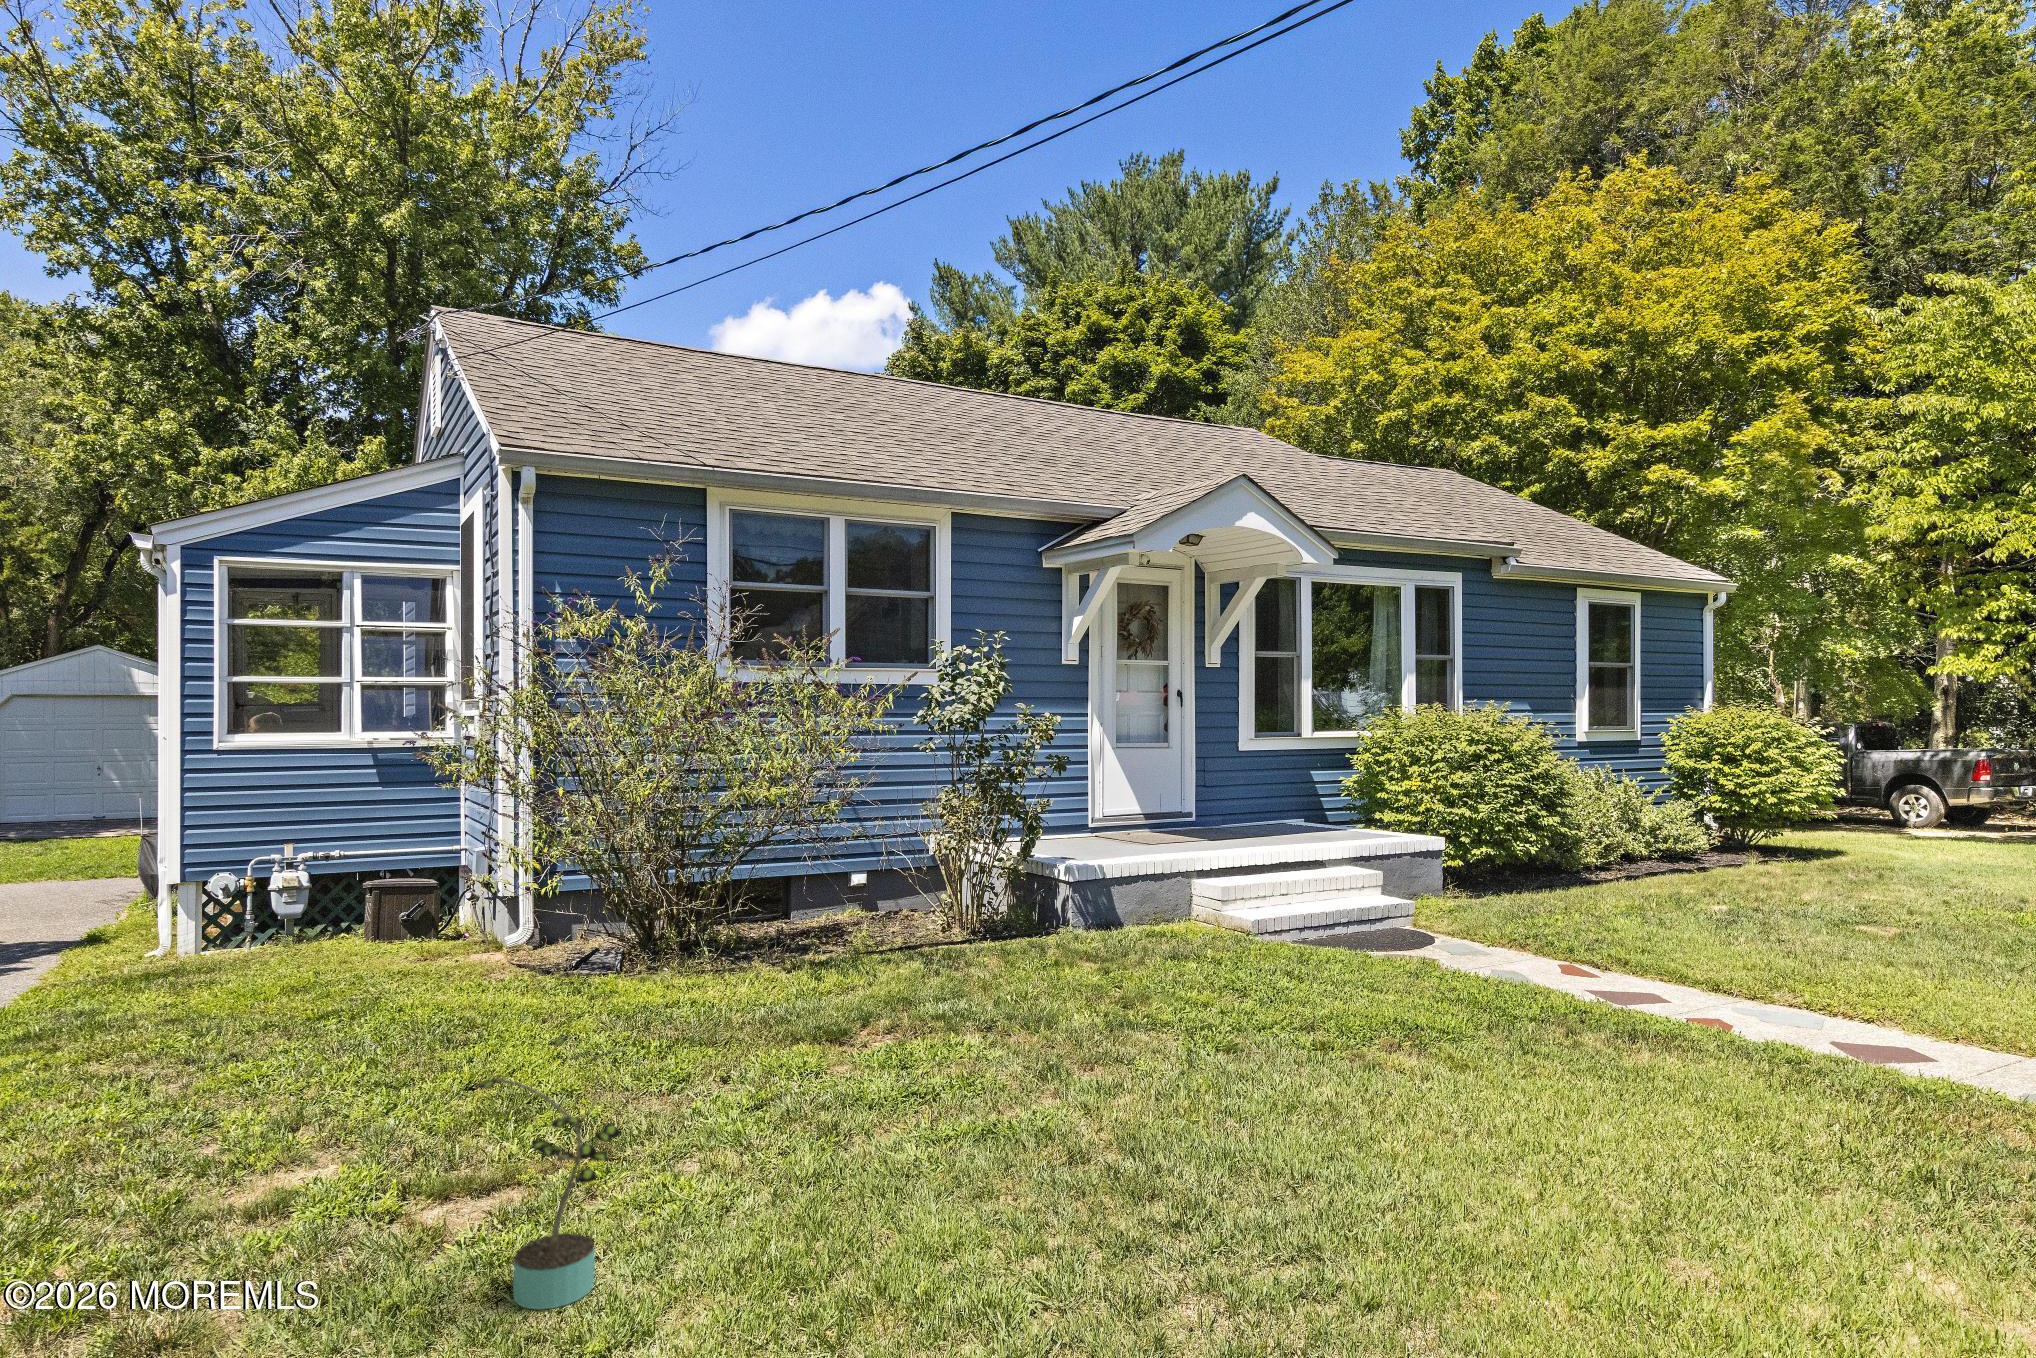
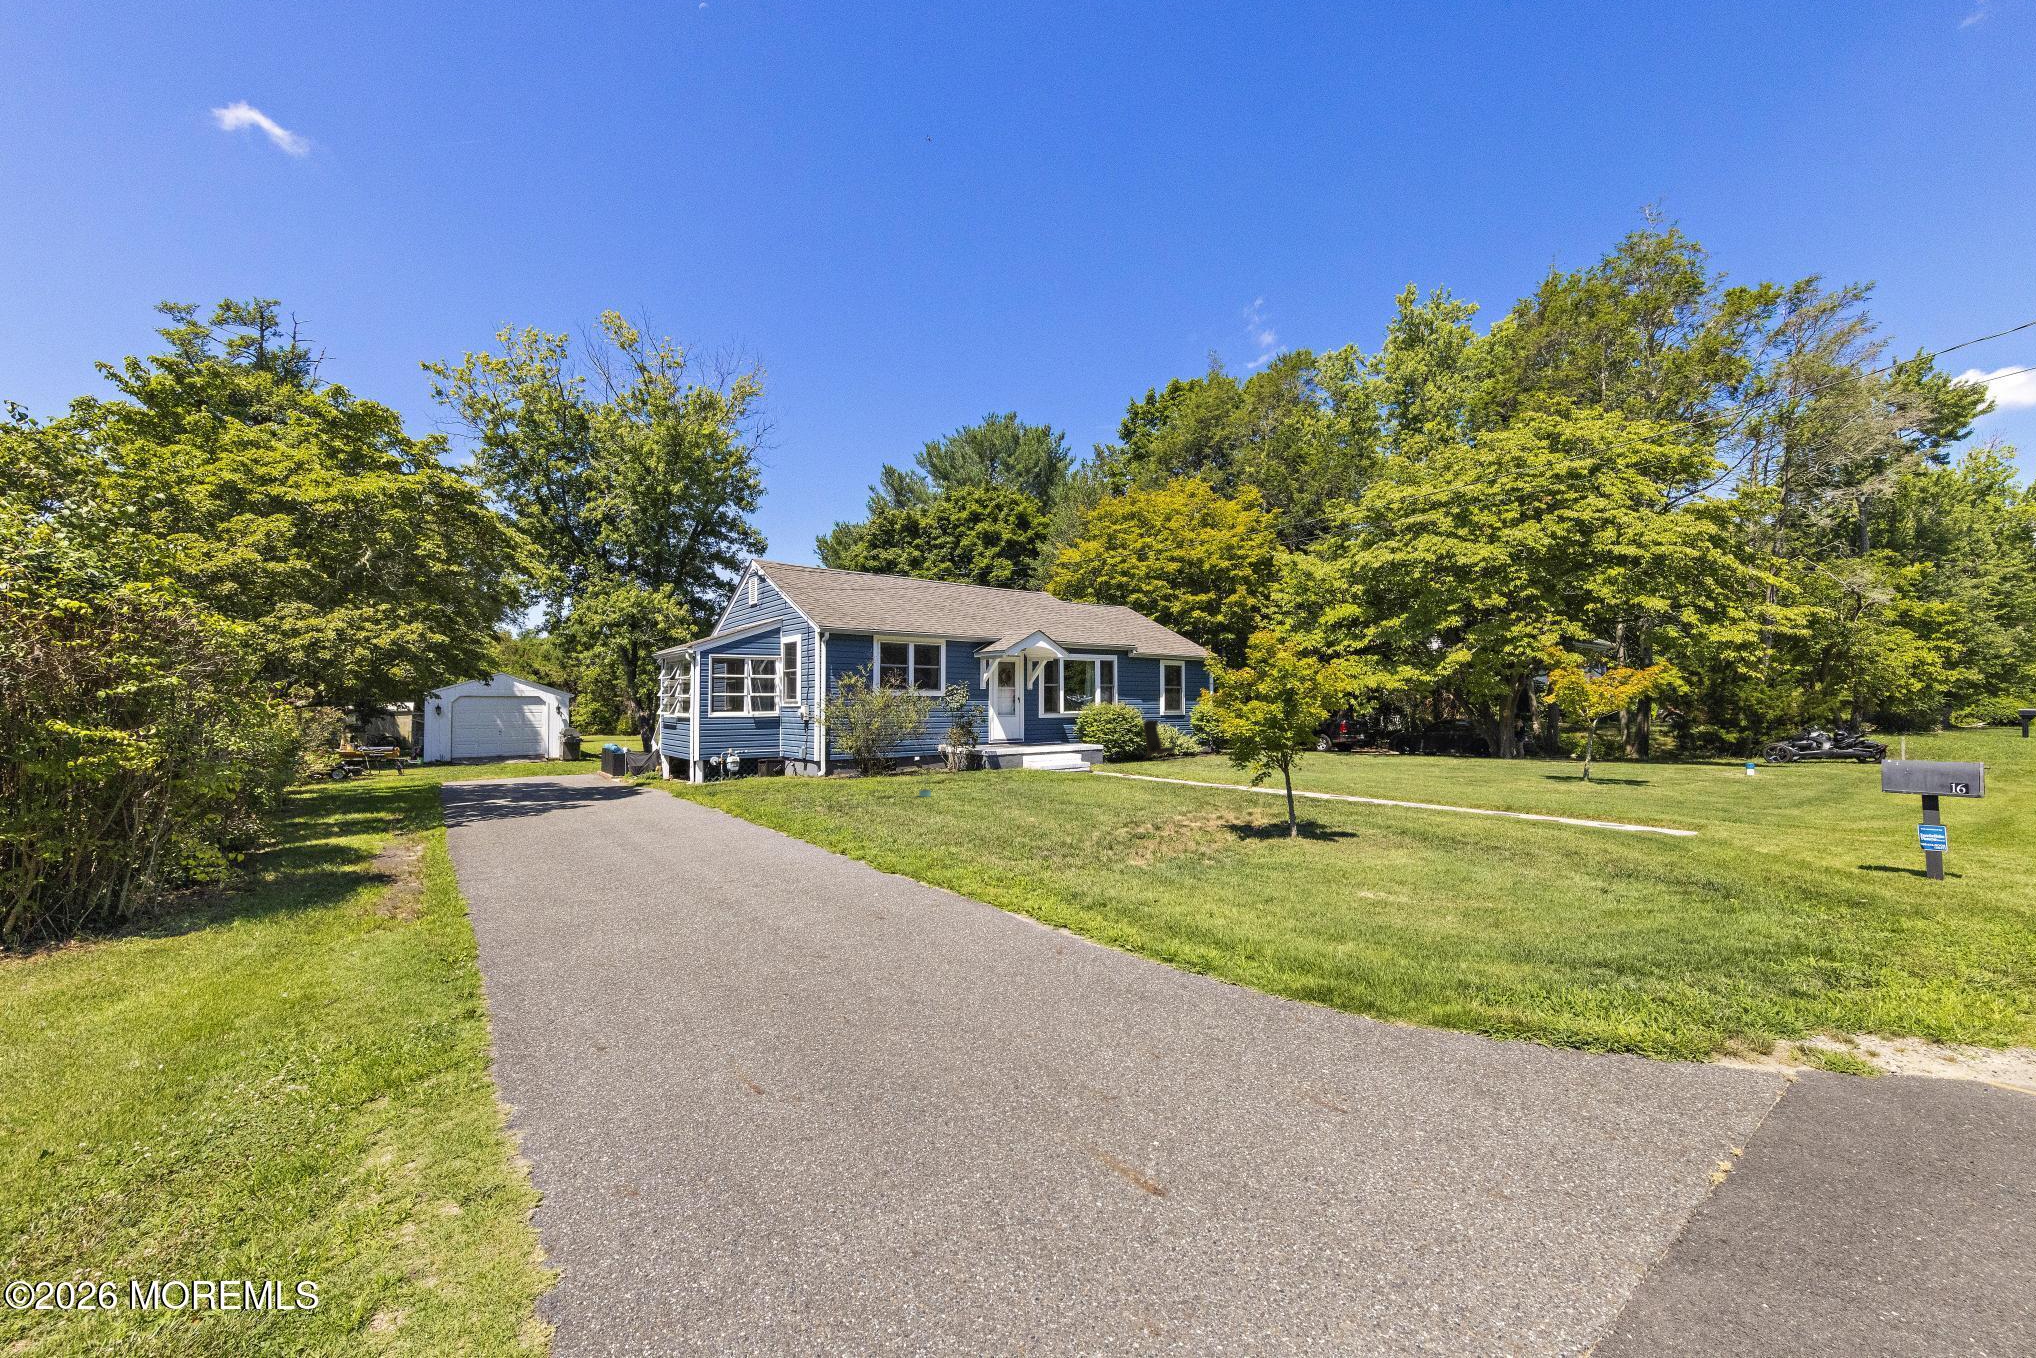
lounge chair: none [1565,759,1680,895] -> present [1143,720,1175,758]

